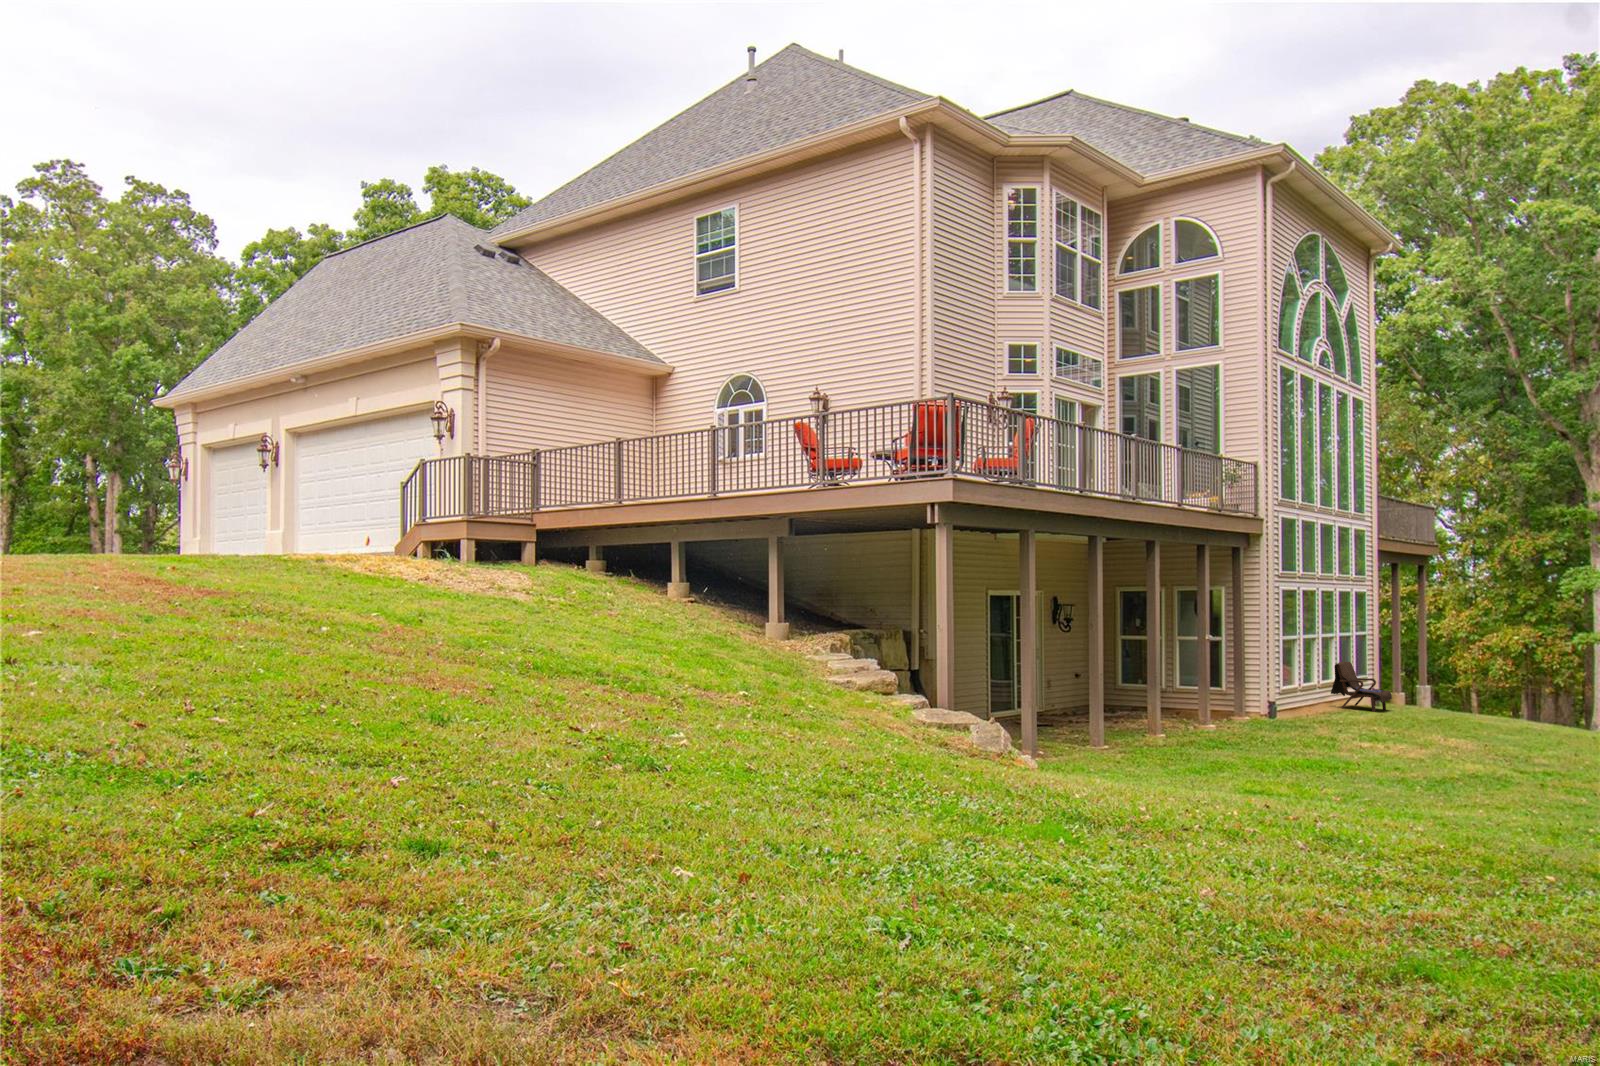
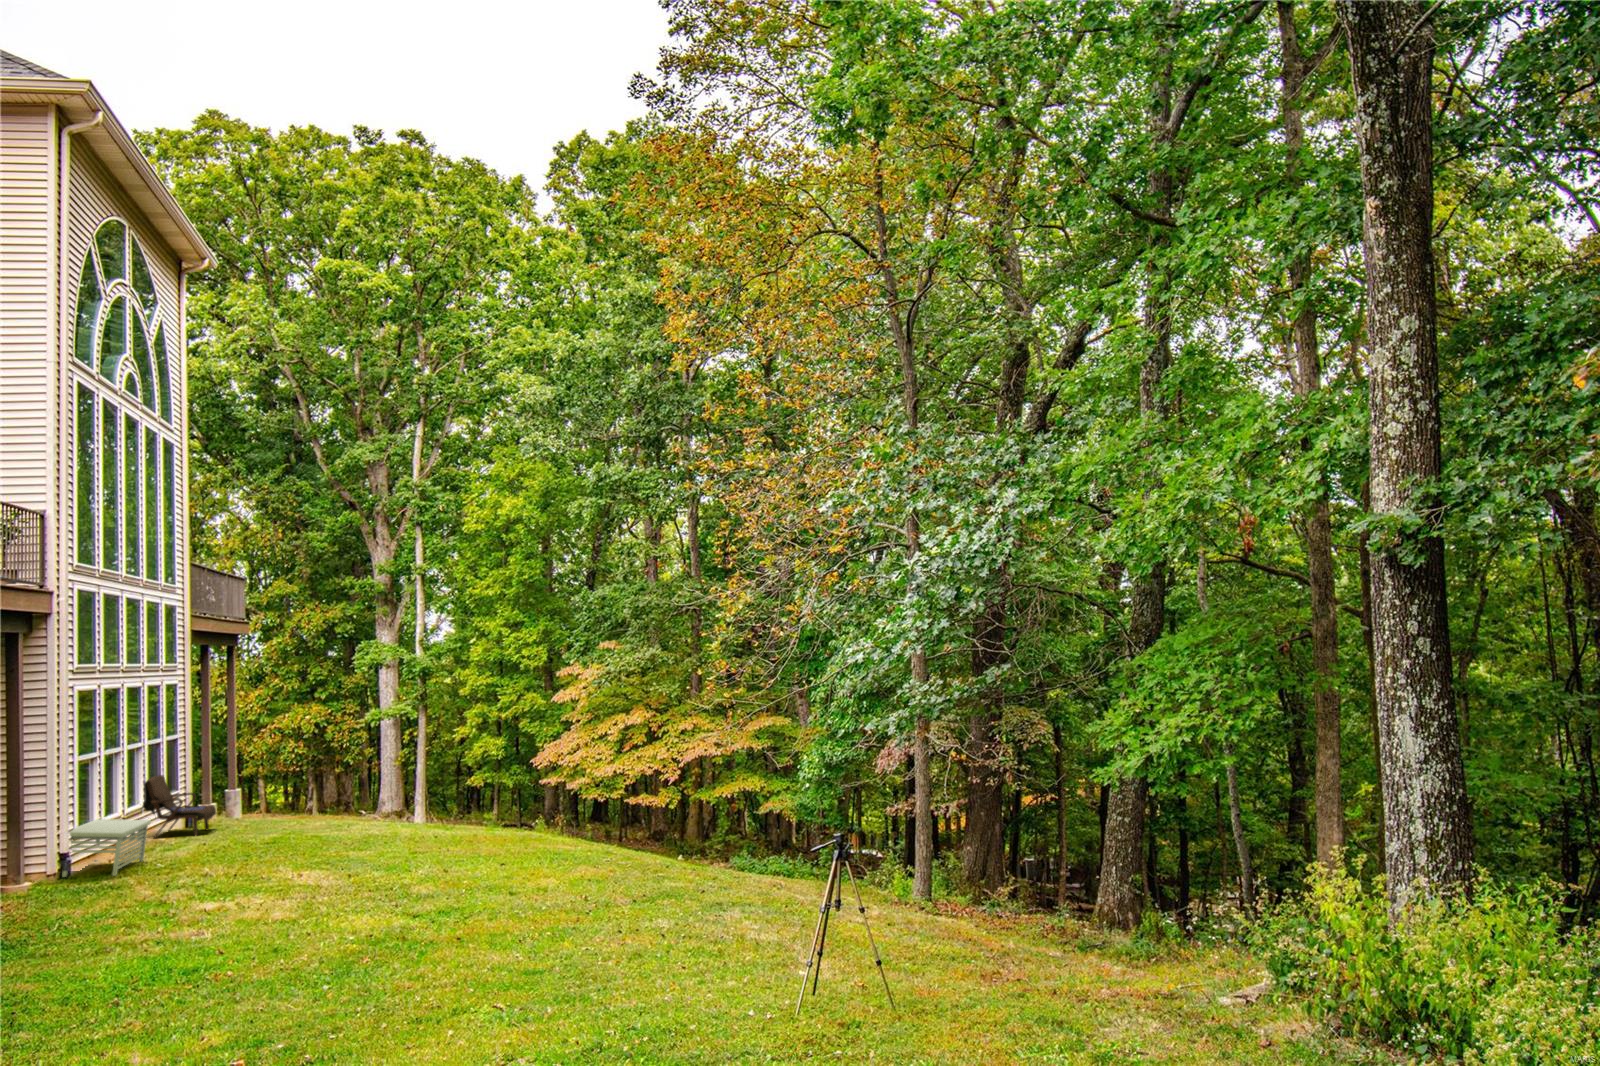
storage bench: none [1270,683,1333,724] -> present [62,819,151,877]

